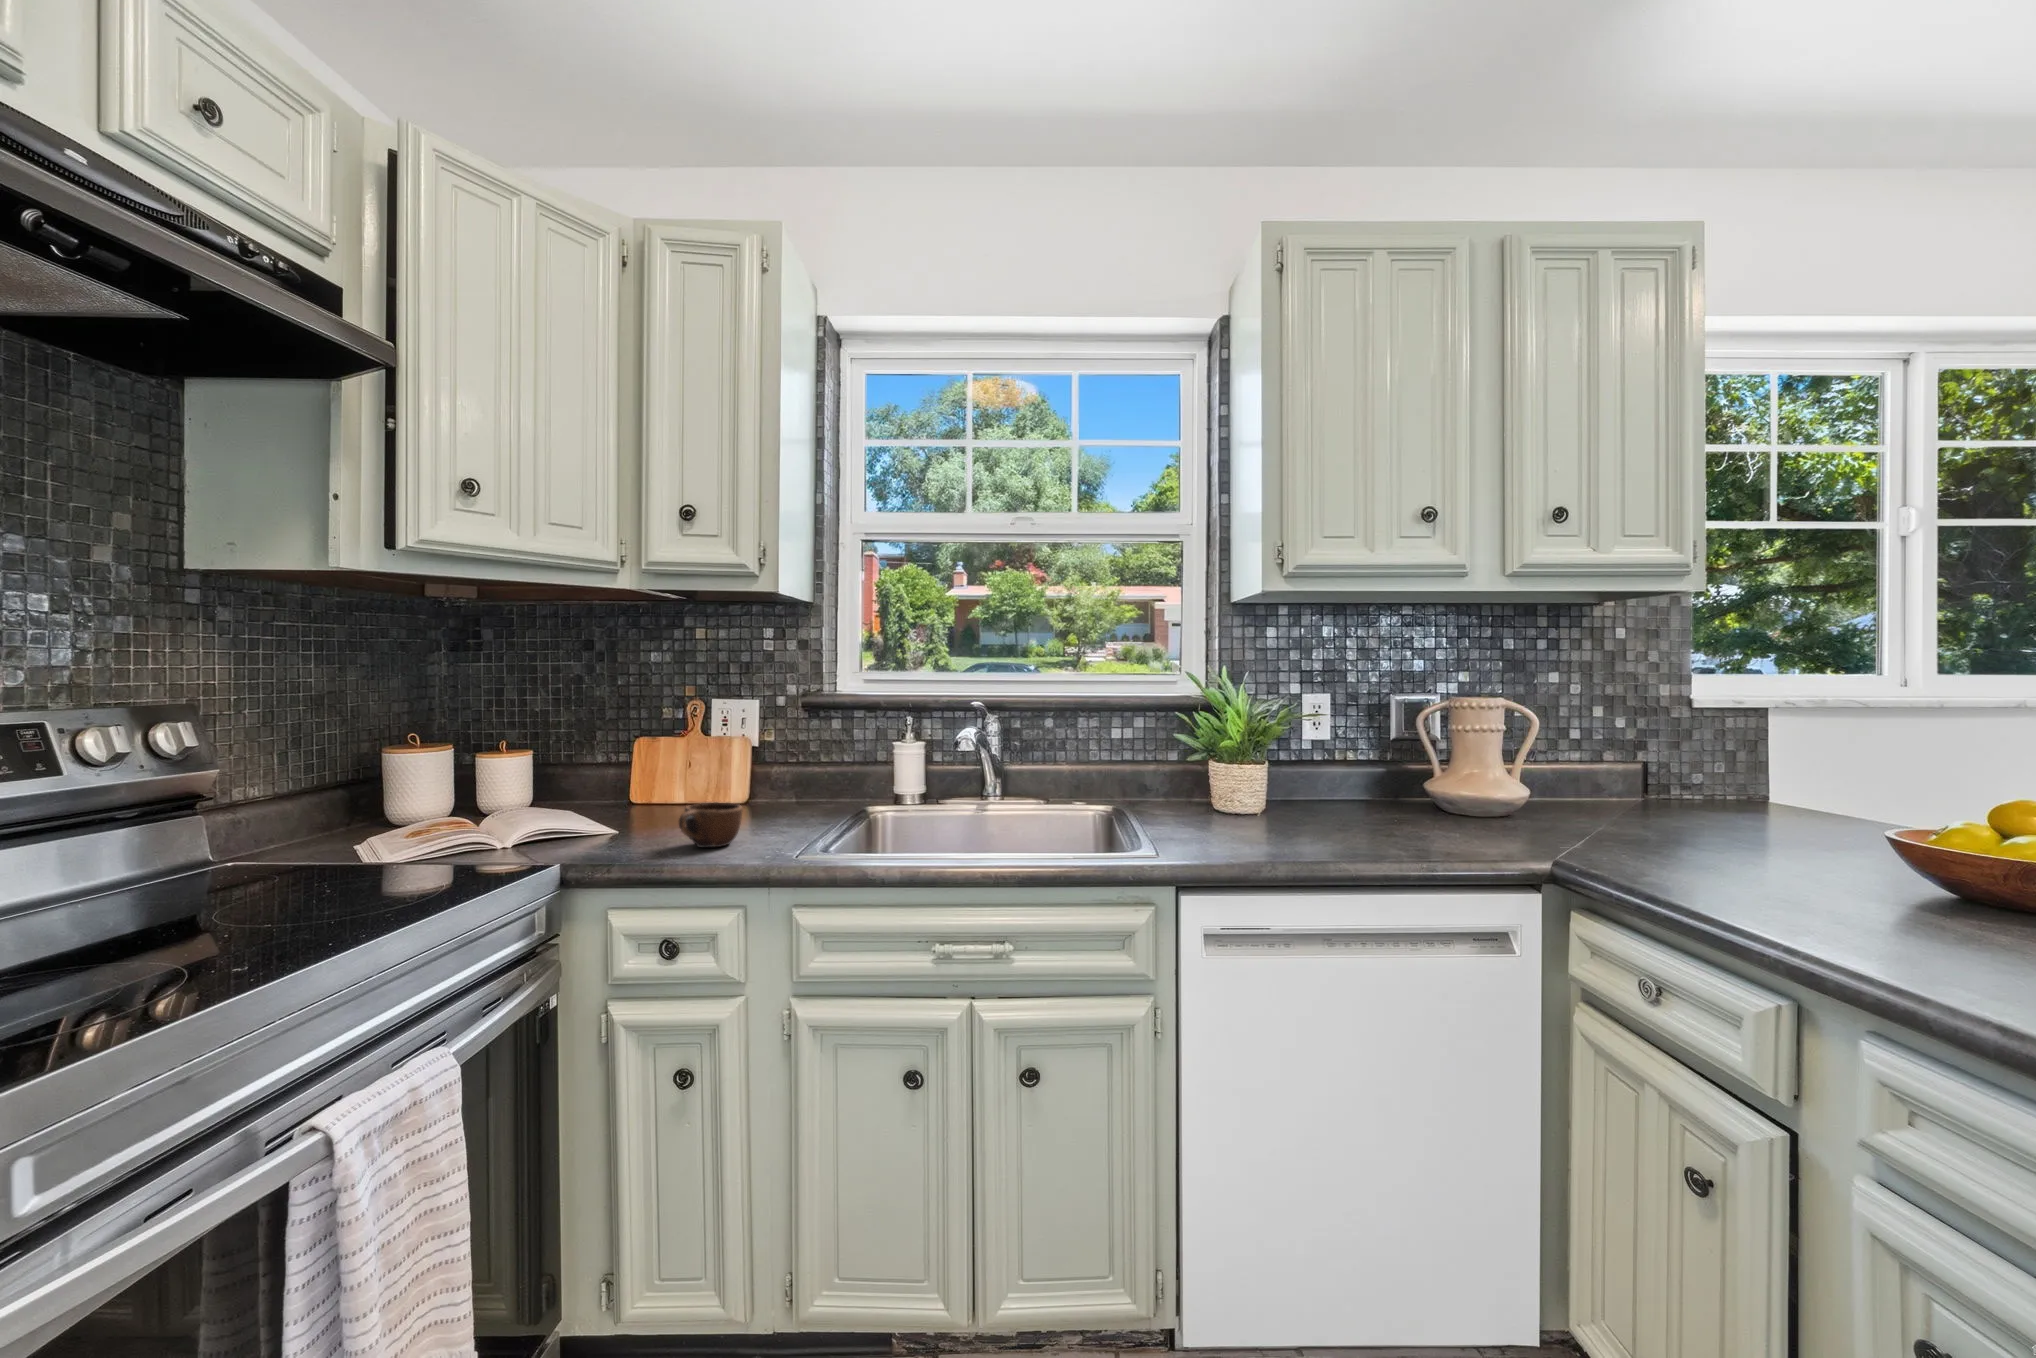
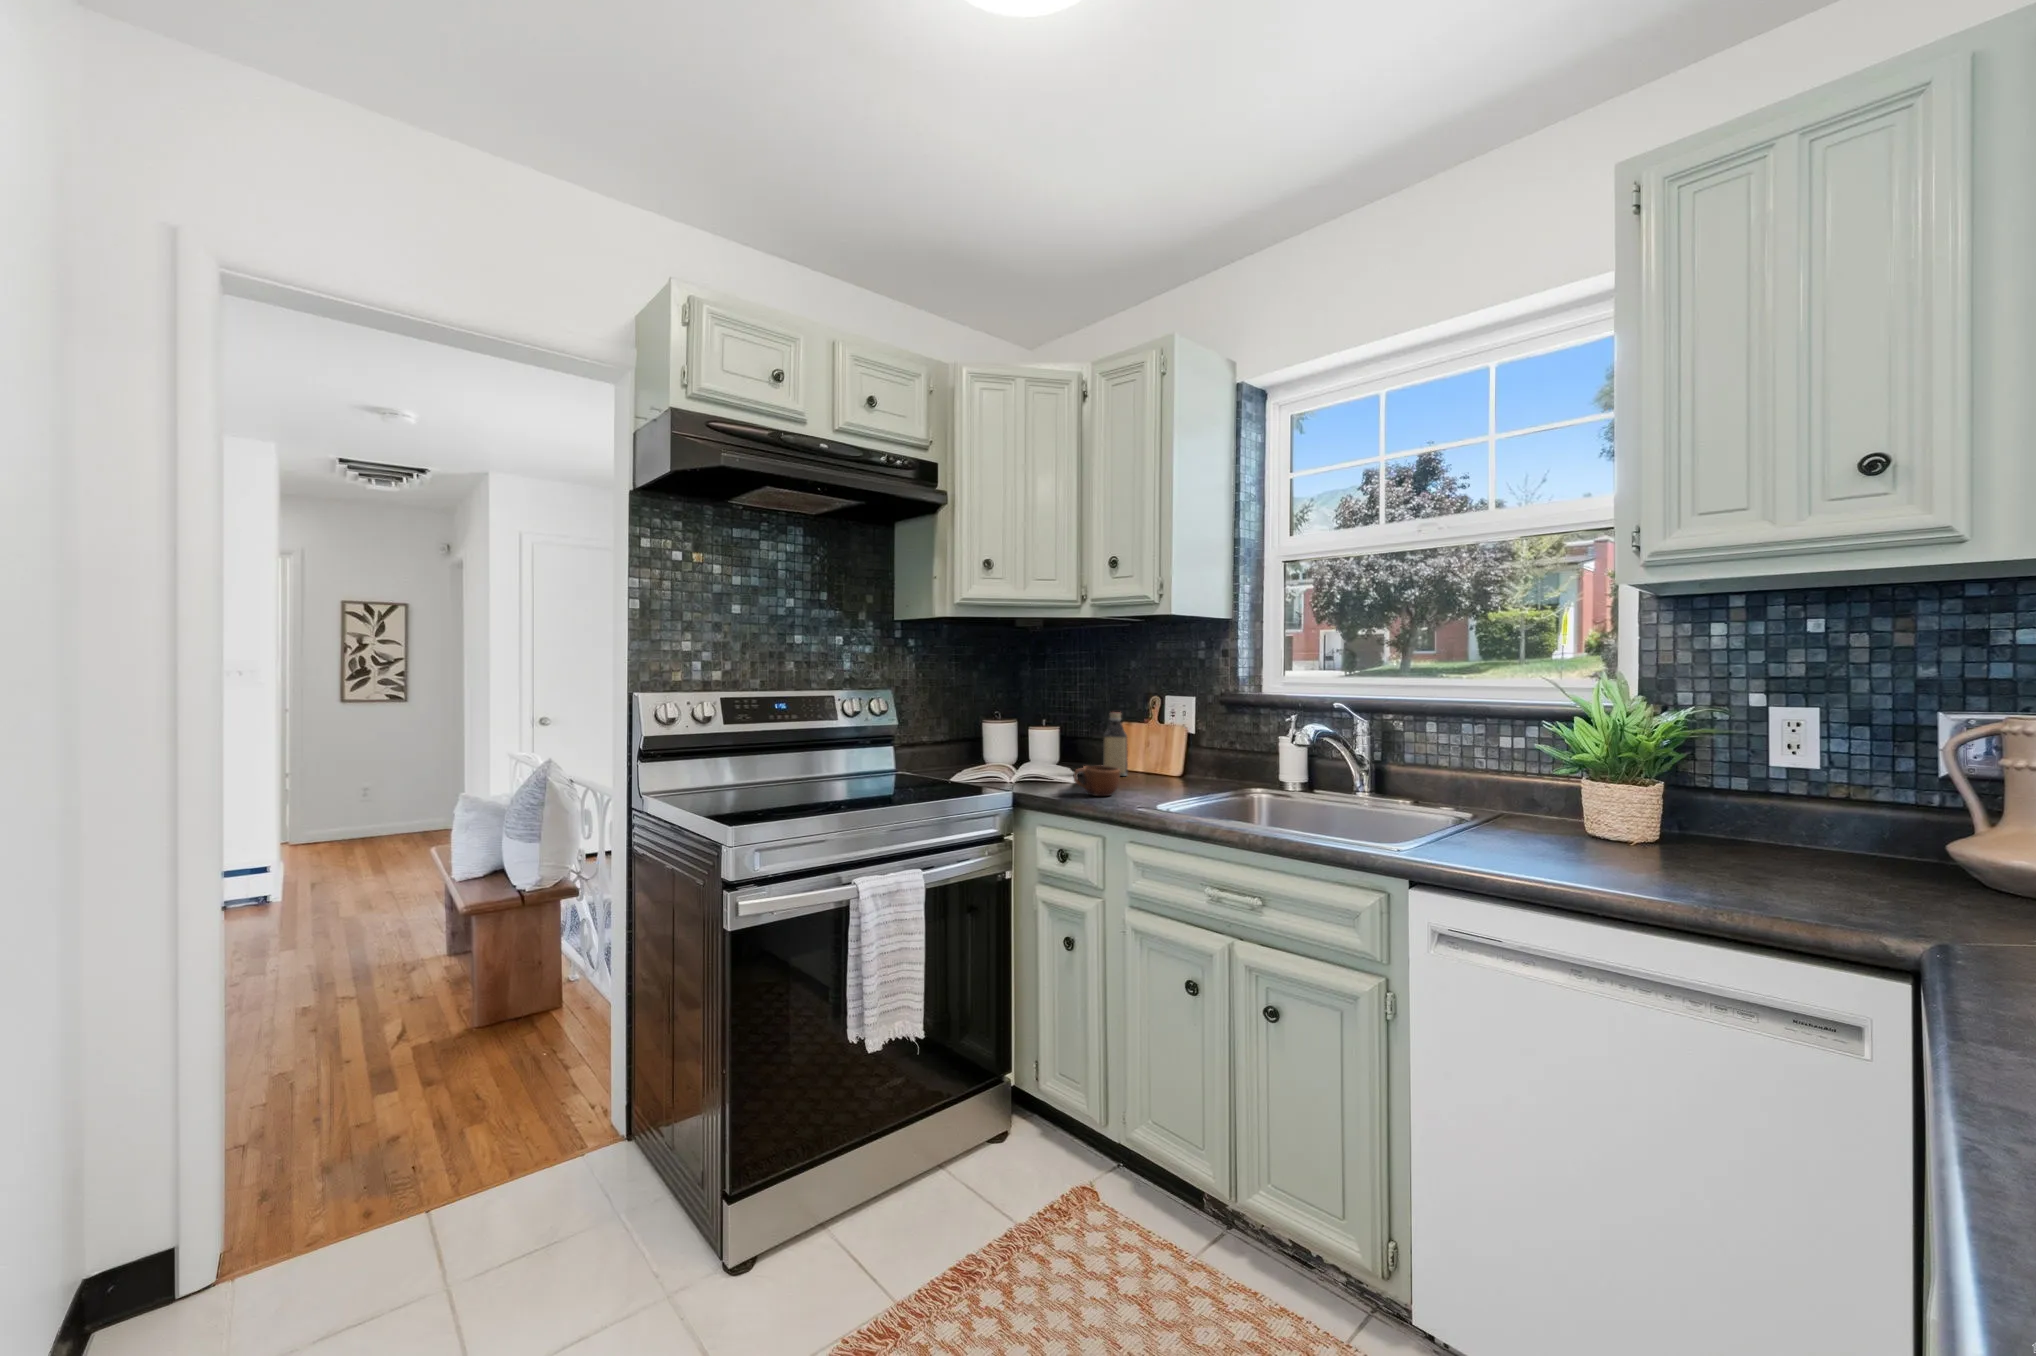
bottle: none [643,725,681,814] -> present [1103,712,1128,776]

